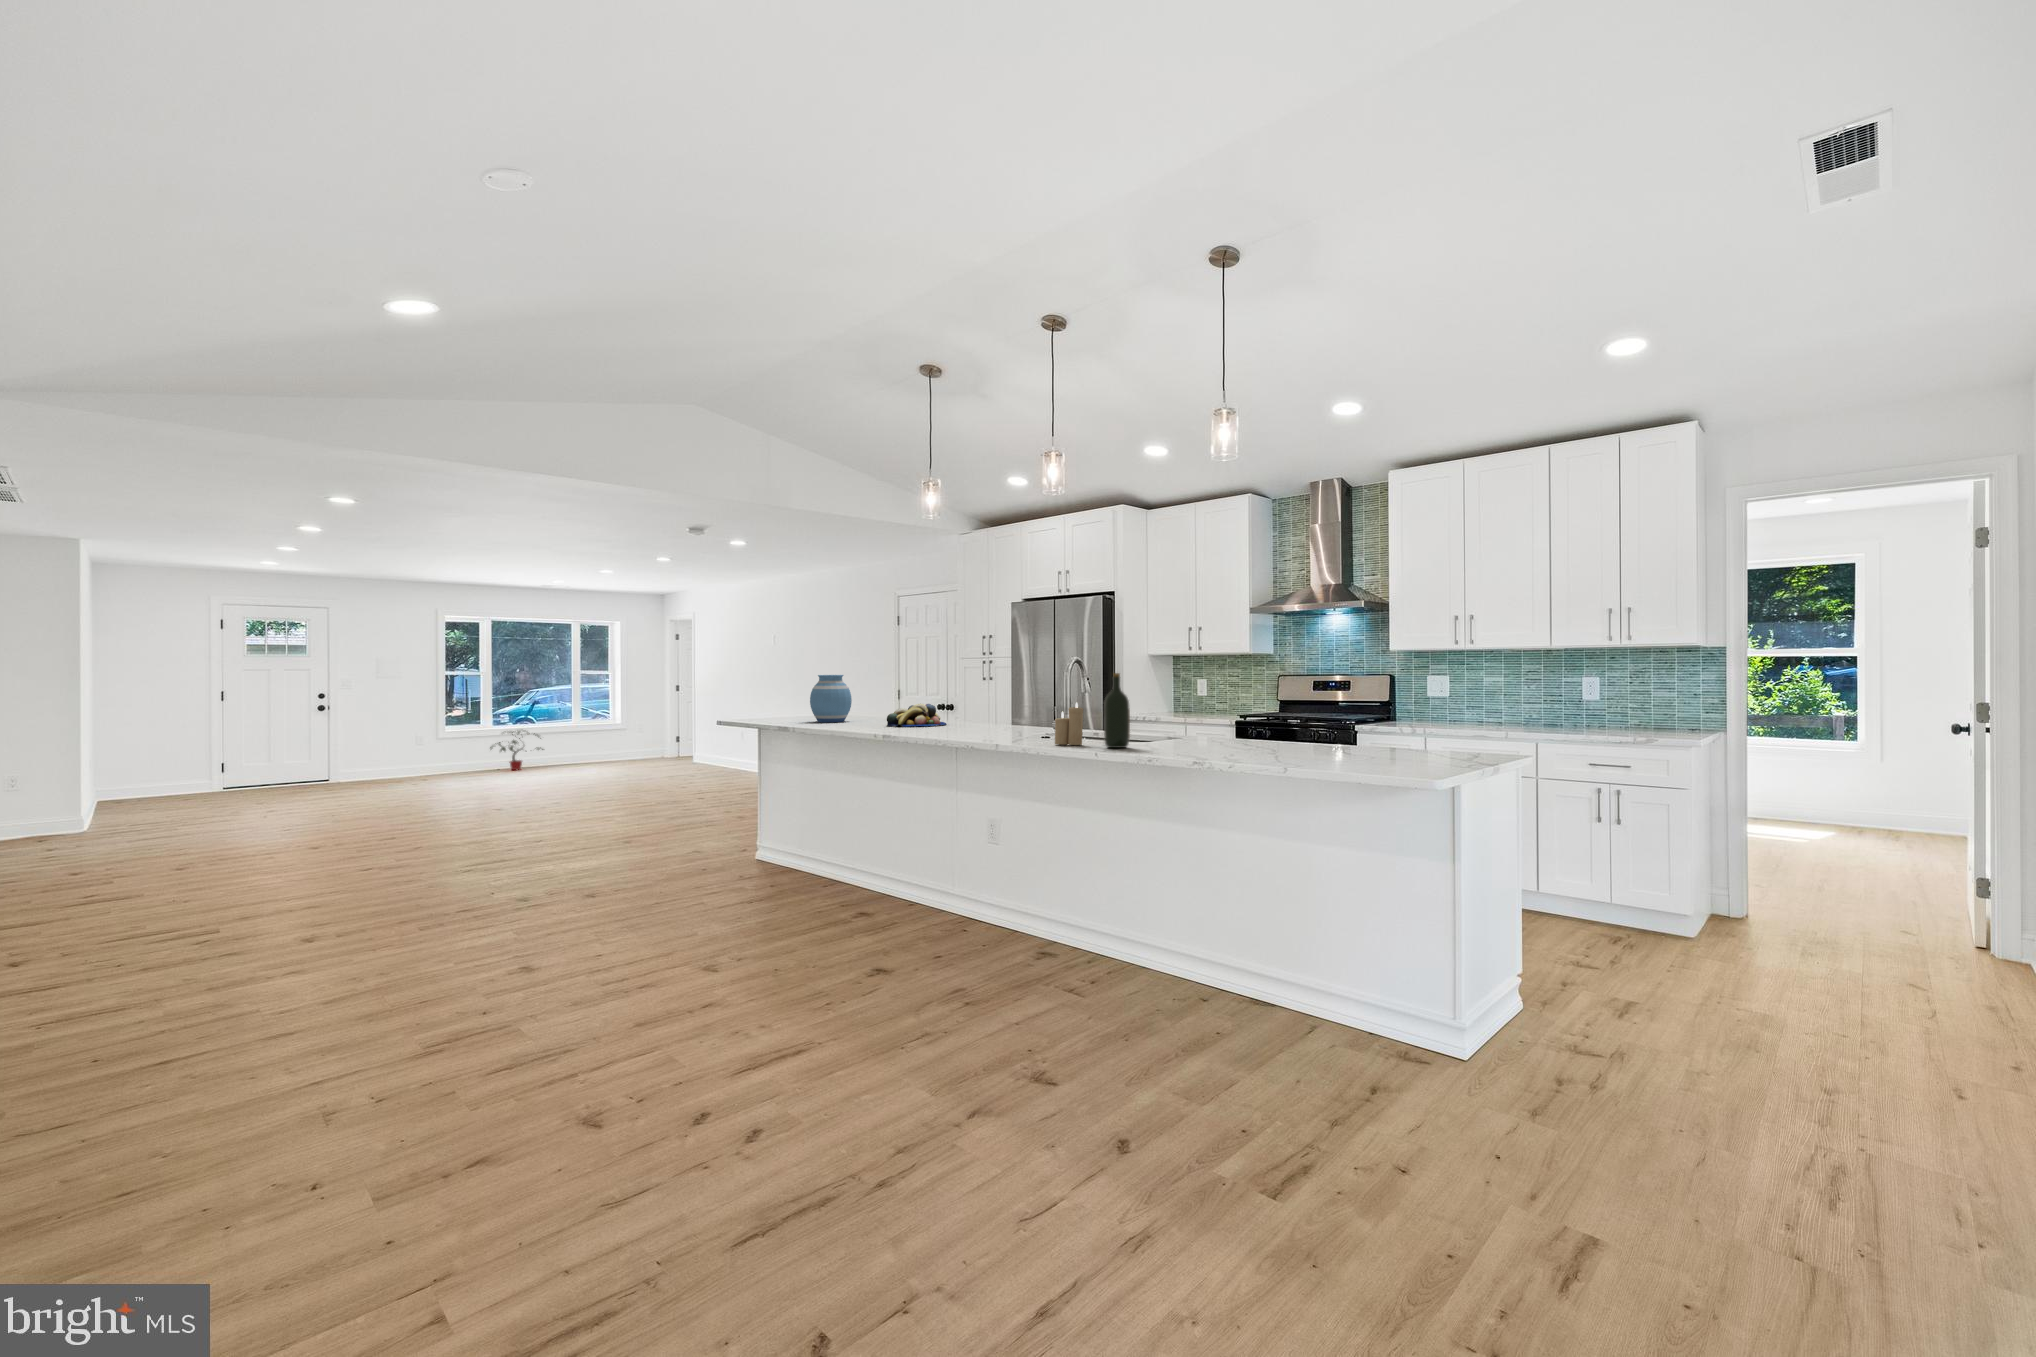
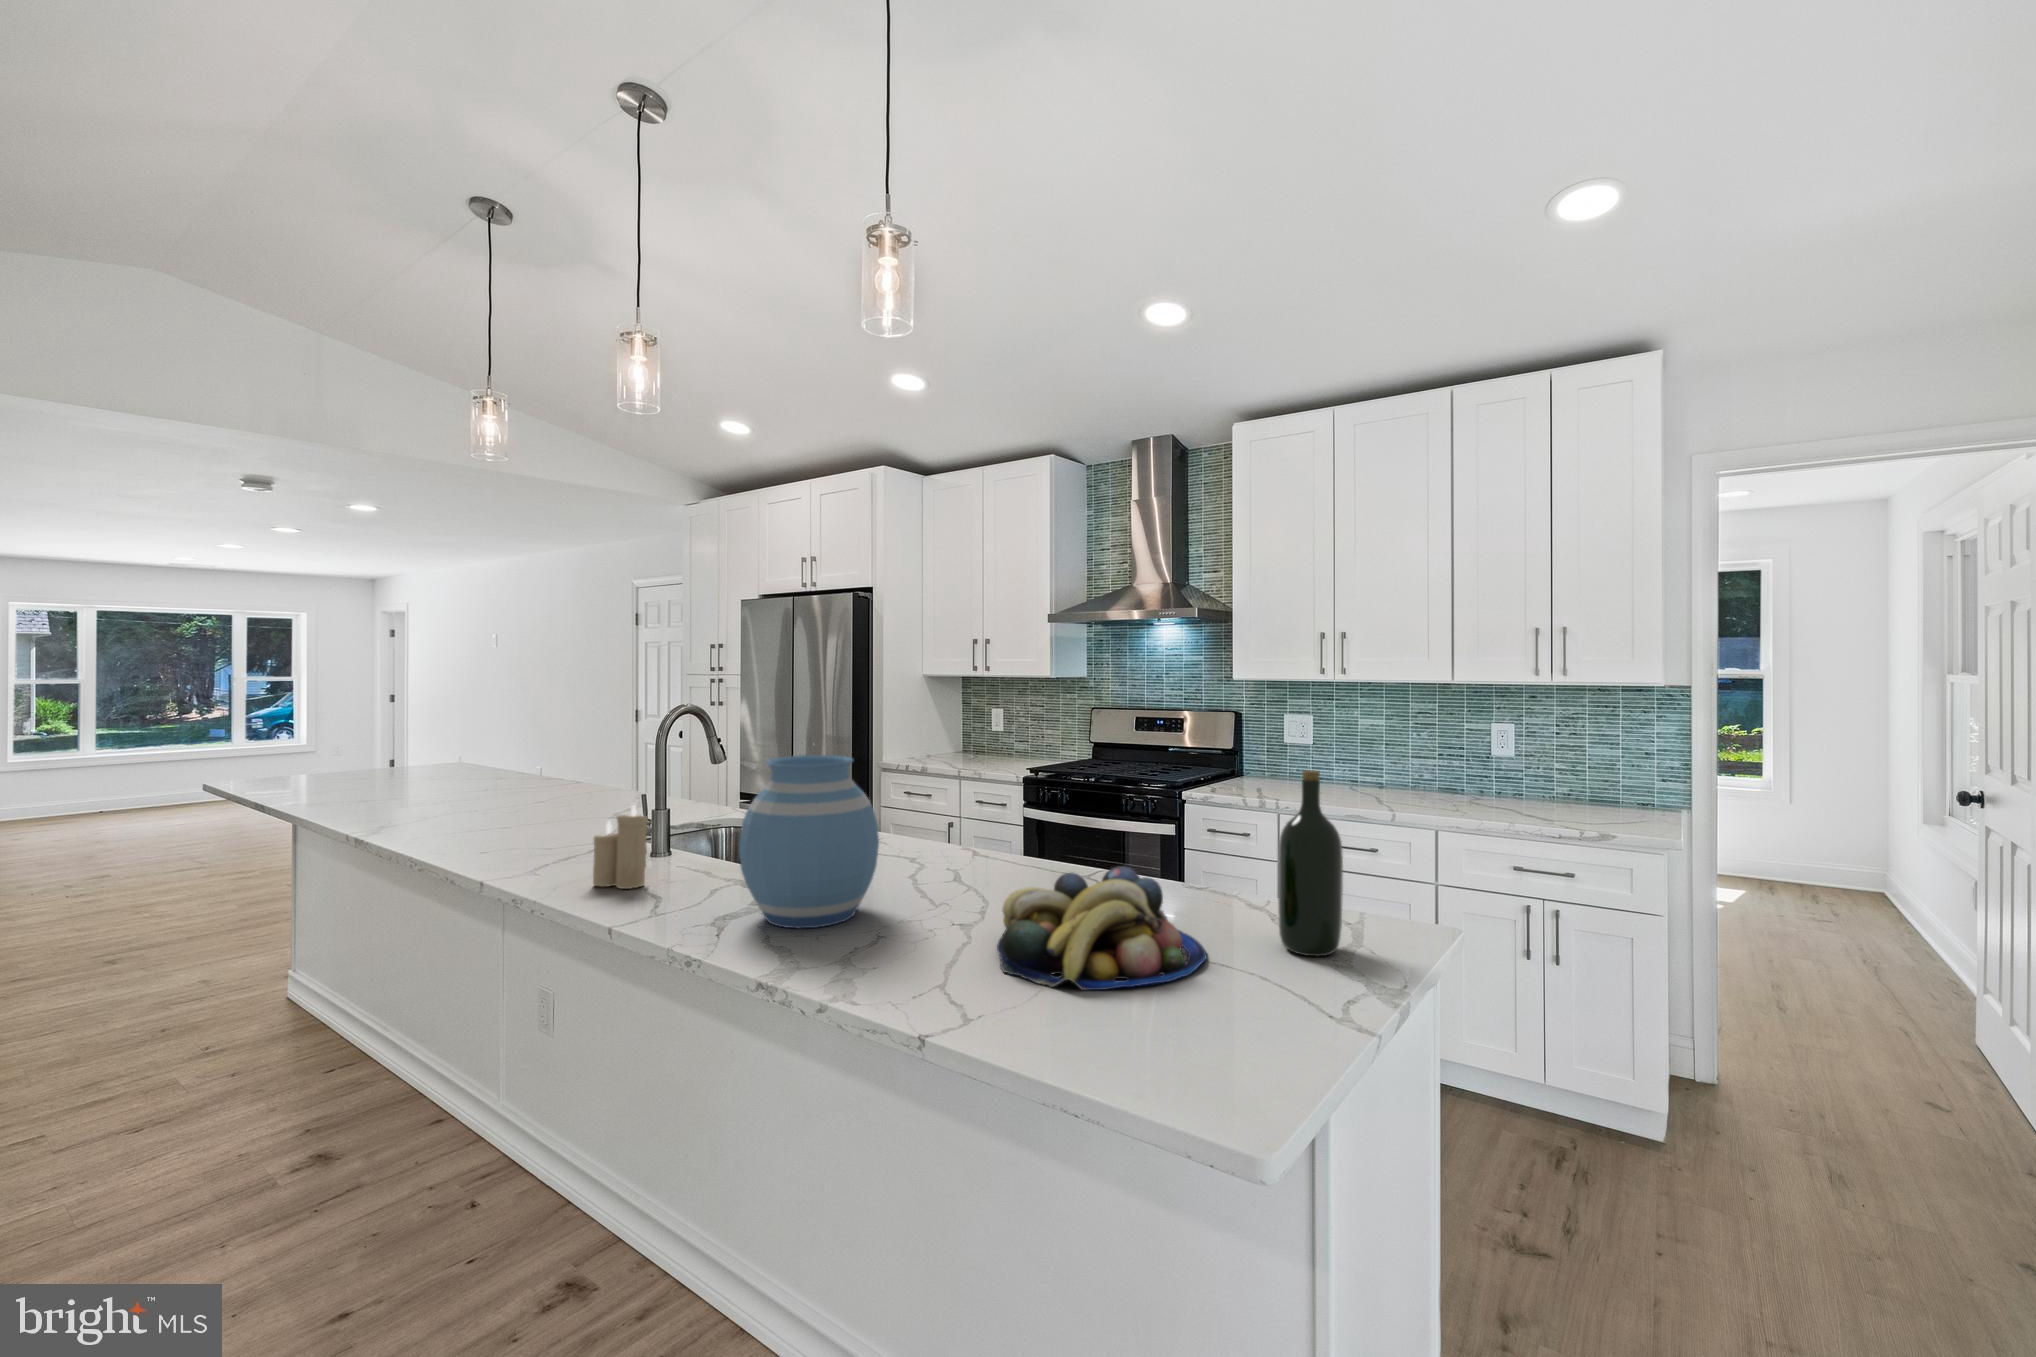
wine bottle: present [1104,673,1130,748] -> present [1278,770,1343,956]
vase: present [810,675,852,722] -> present [739,755,879,928]
fruit bowl: present [887,704,946,727] -> present [997,866,1206,990]
potted plant: present [490,731,544,770] -> none [91,755,184,810]

